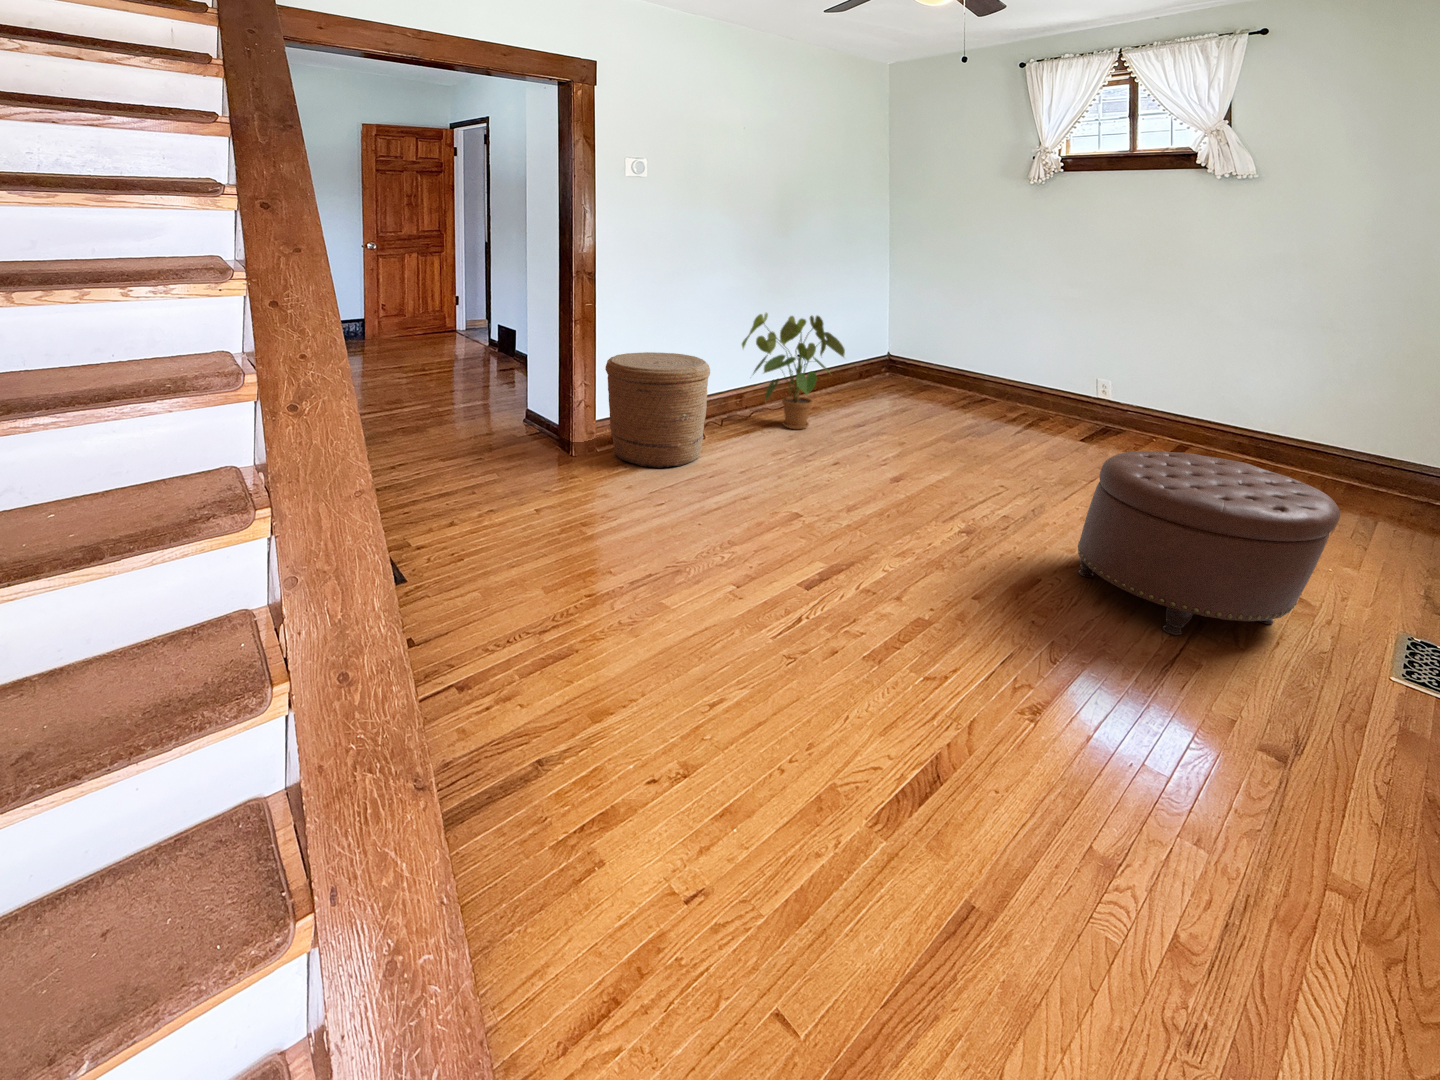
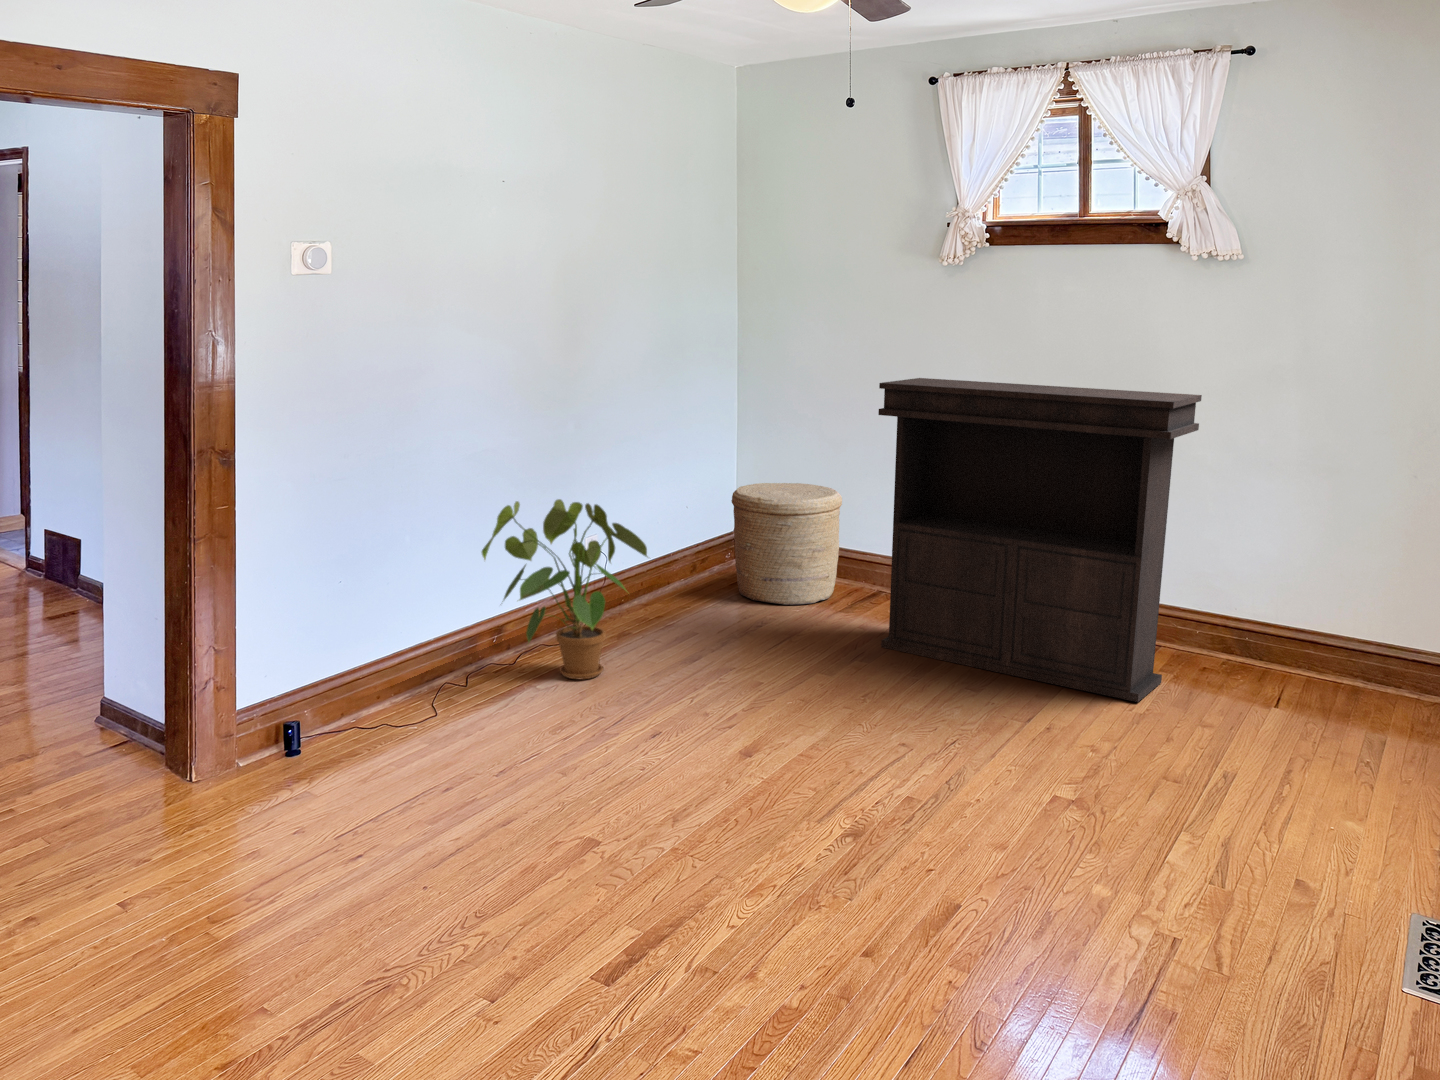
console table: none [989,244,1282,479] -> present [878,378,1202,702]
basket: present [605,352,710,468] -> present [731,483,842,605]
ottoman: present [1078,451,1340,635] -> none [1000,694,1298,971]

